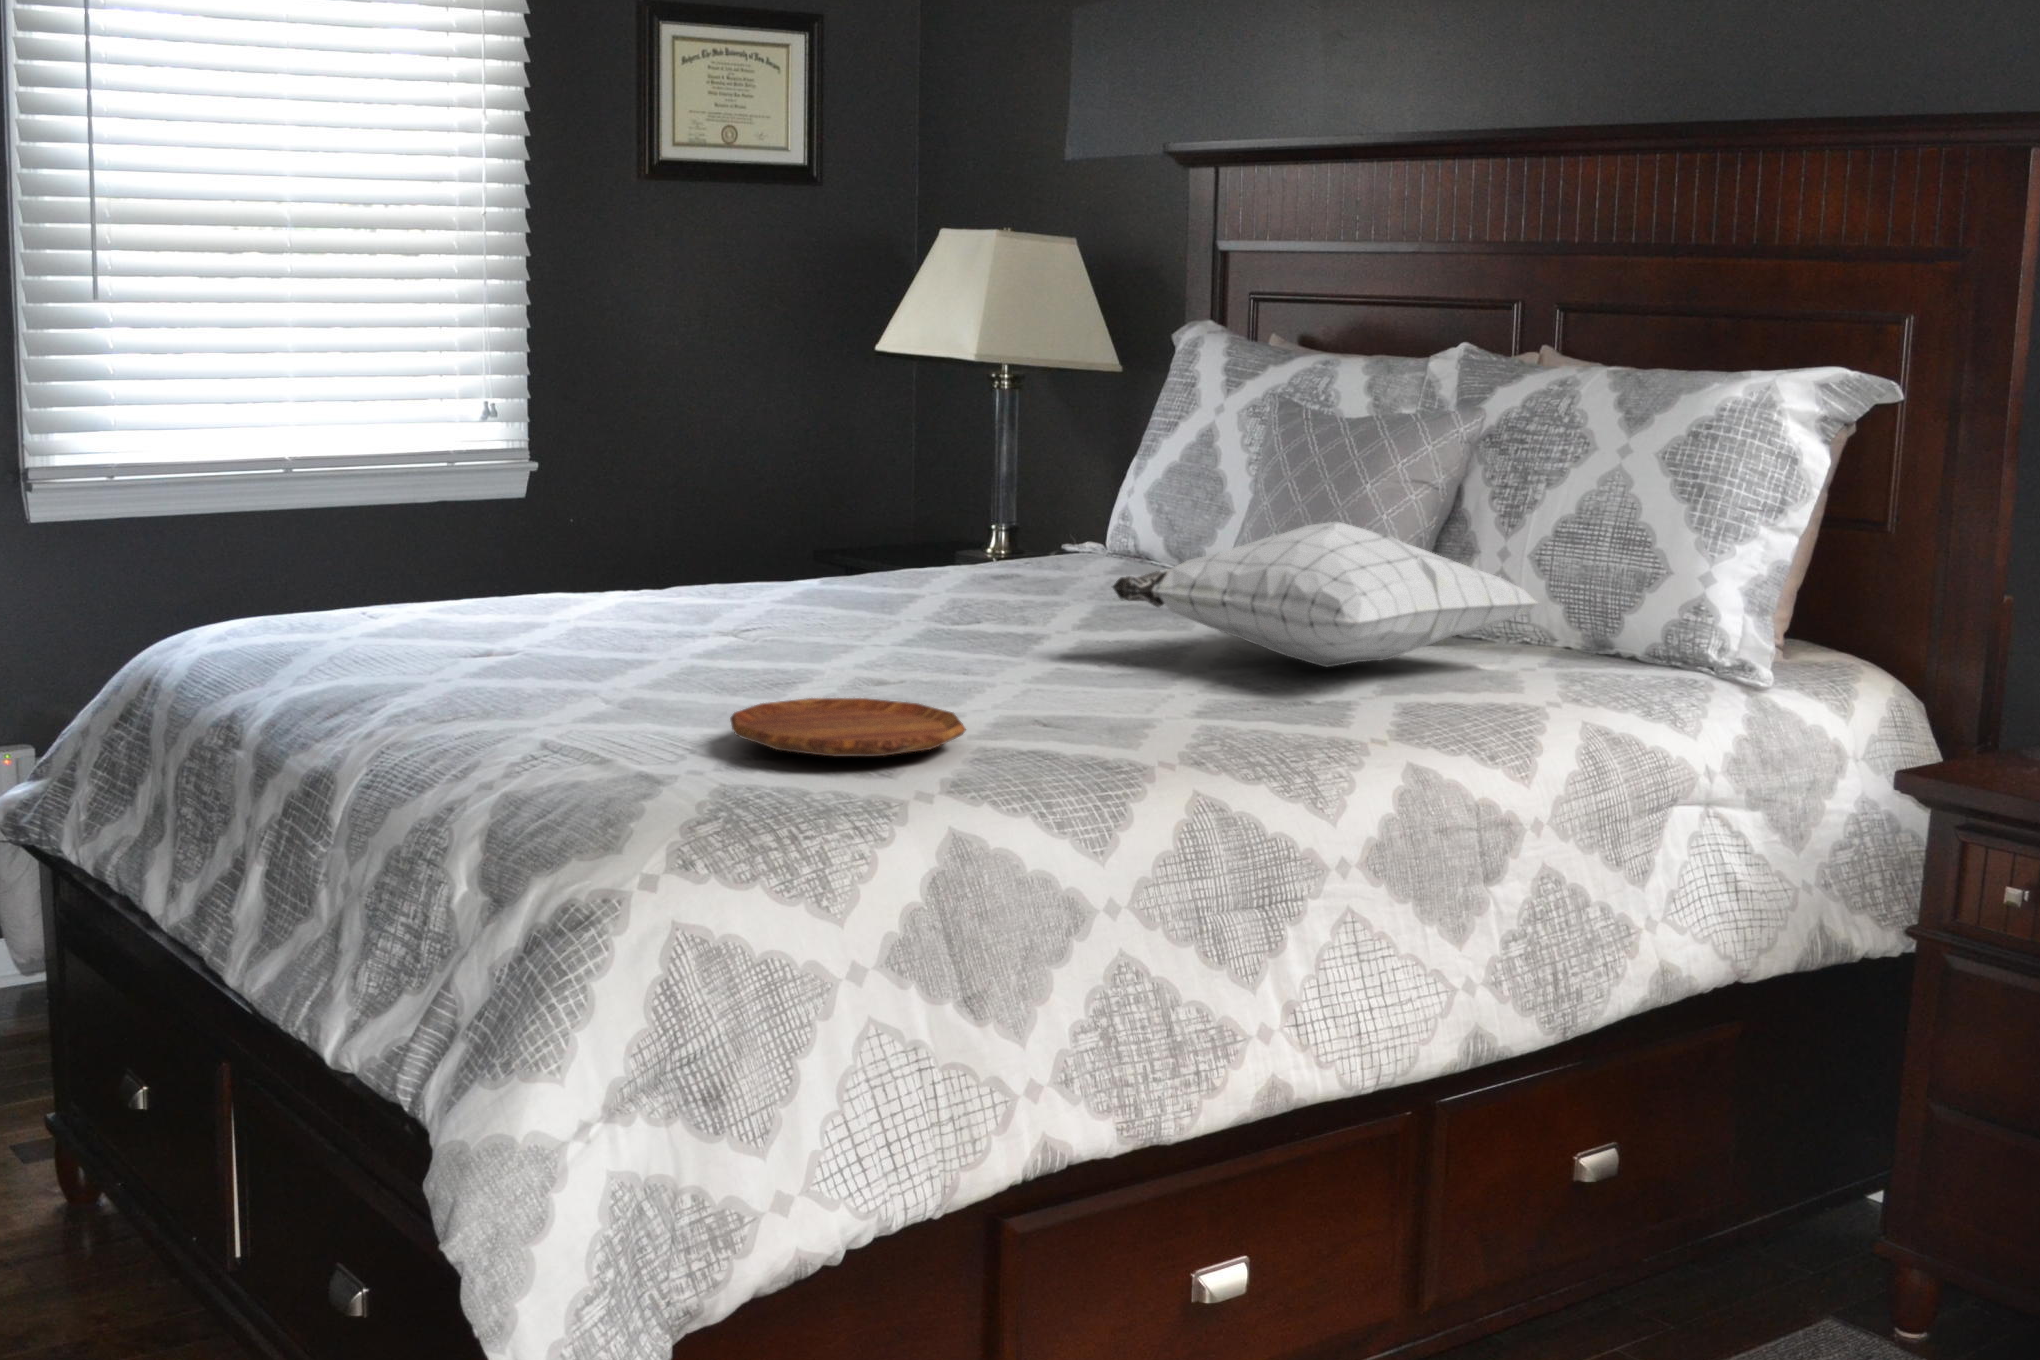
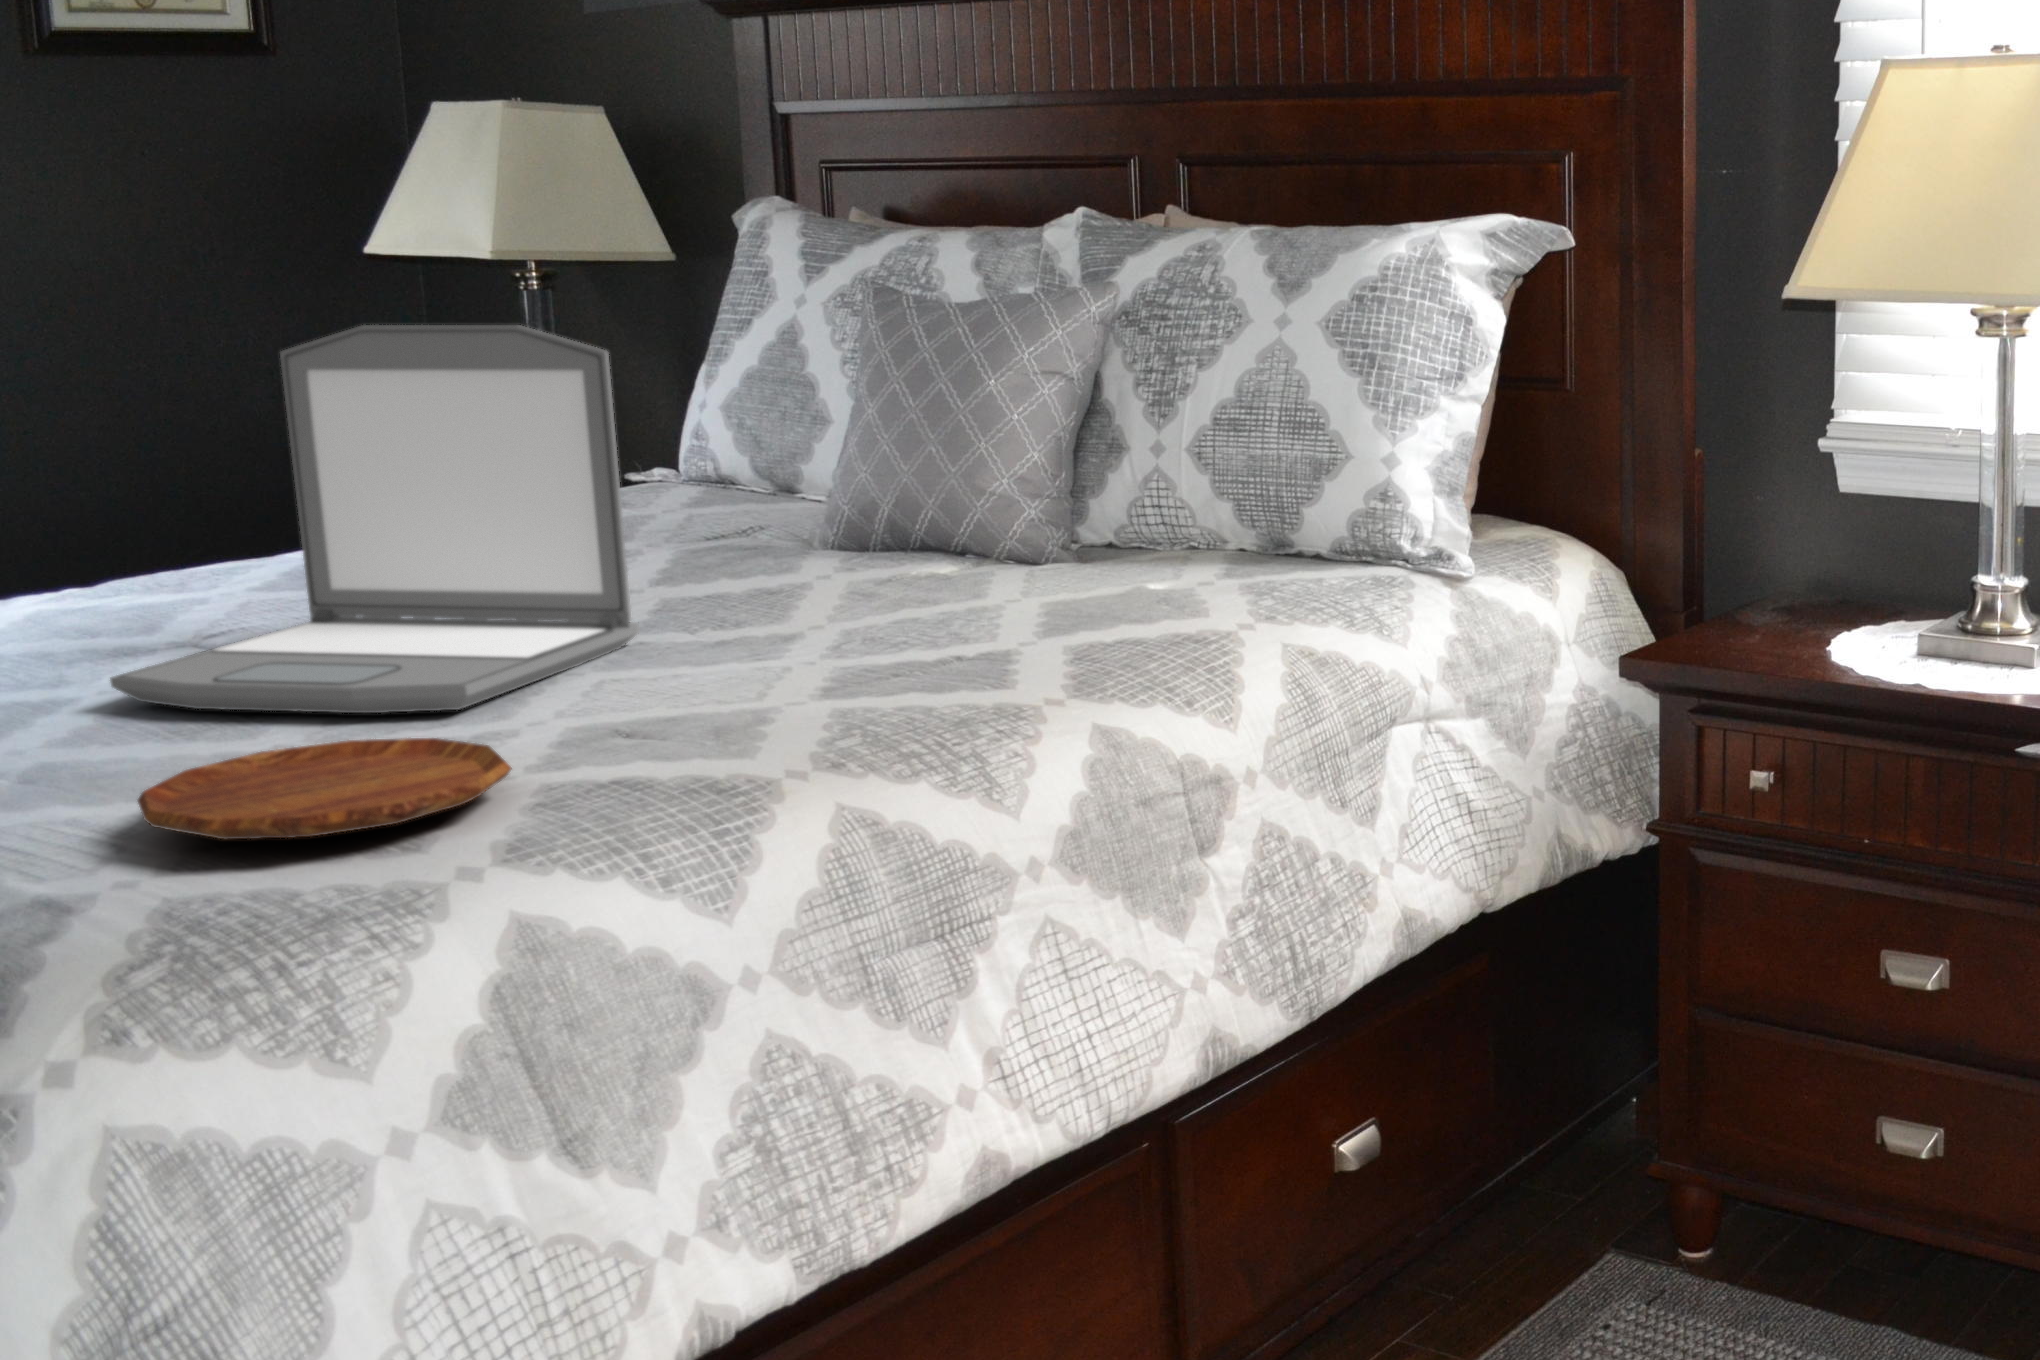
laptop: none [725,410,1074,690] -> present [110,325,639,713]
pillow: present [1112,522,1537,667] -> none [683,433,1220,613]

